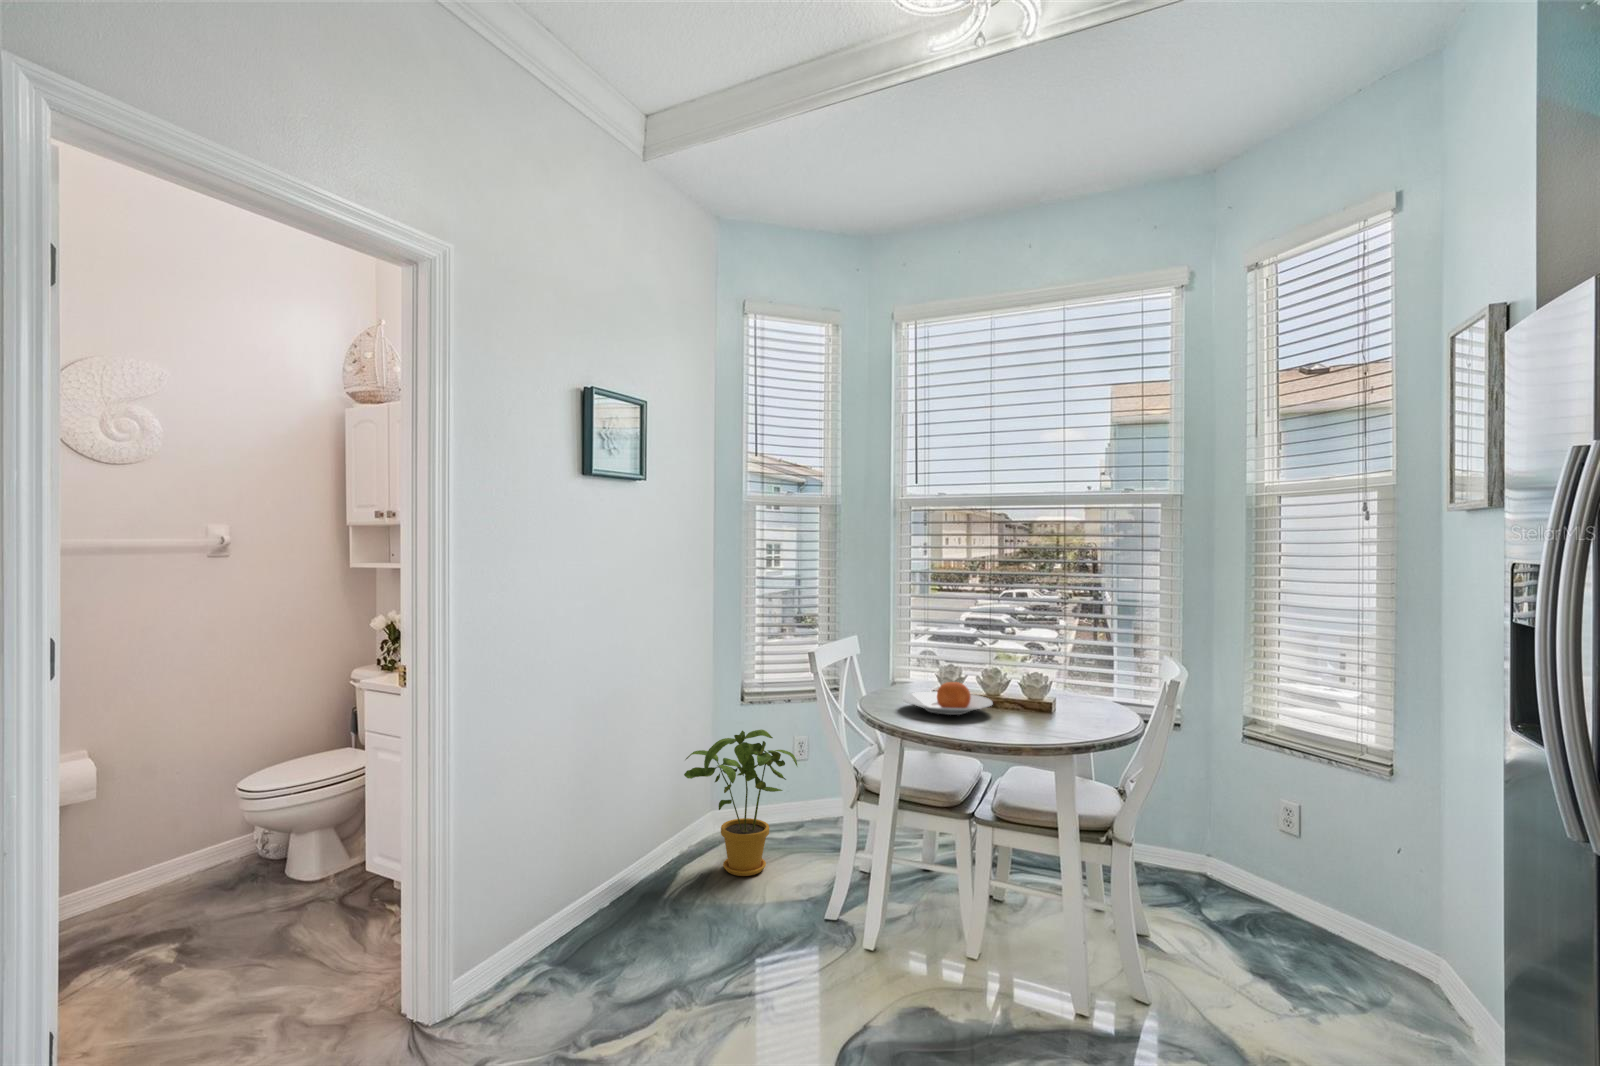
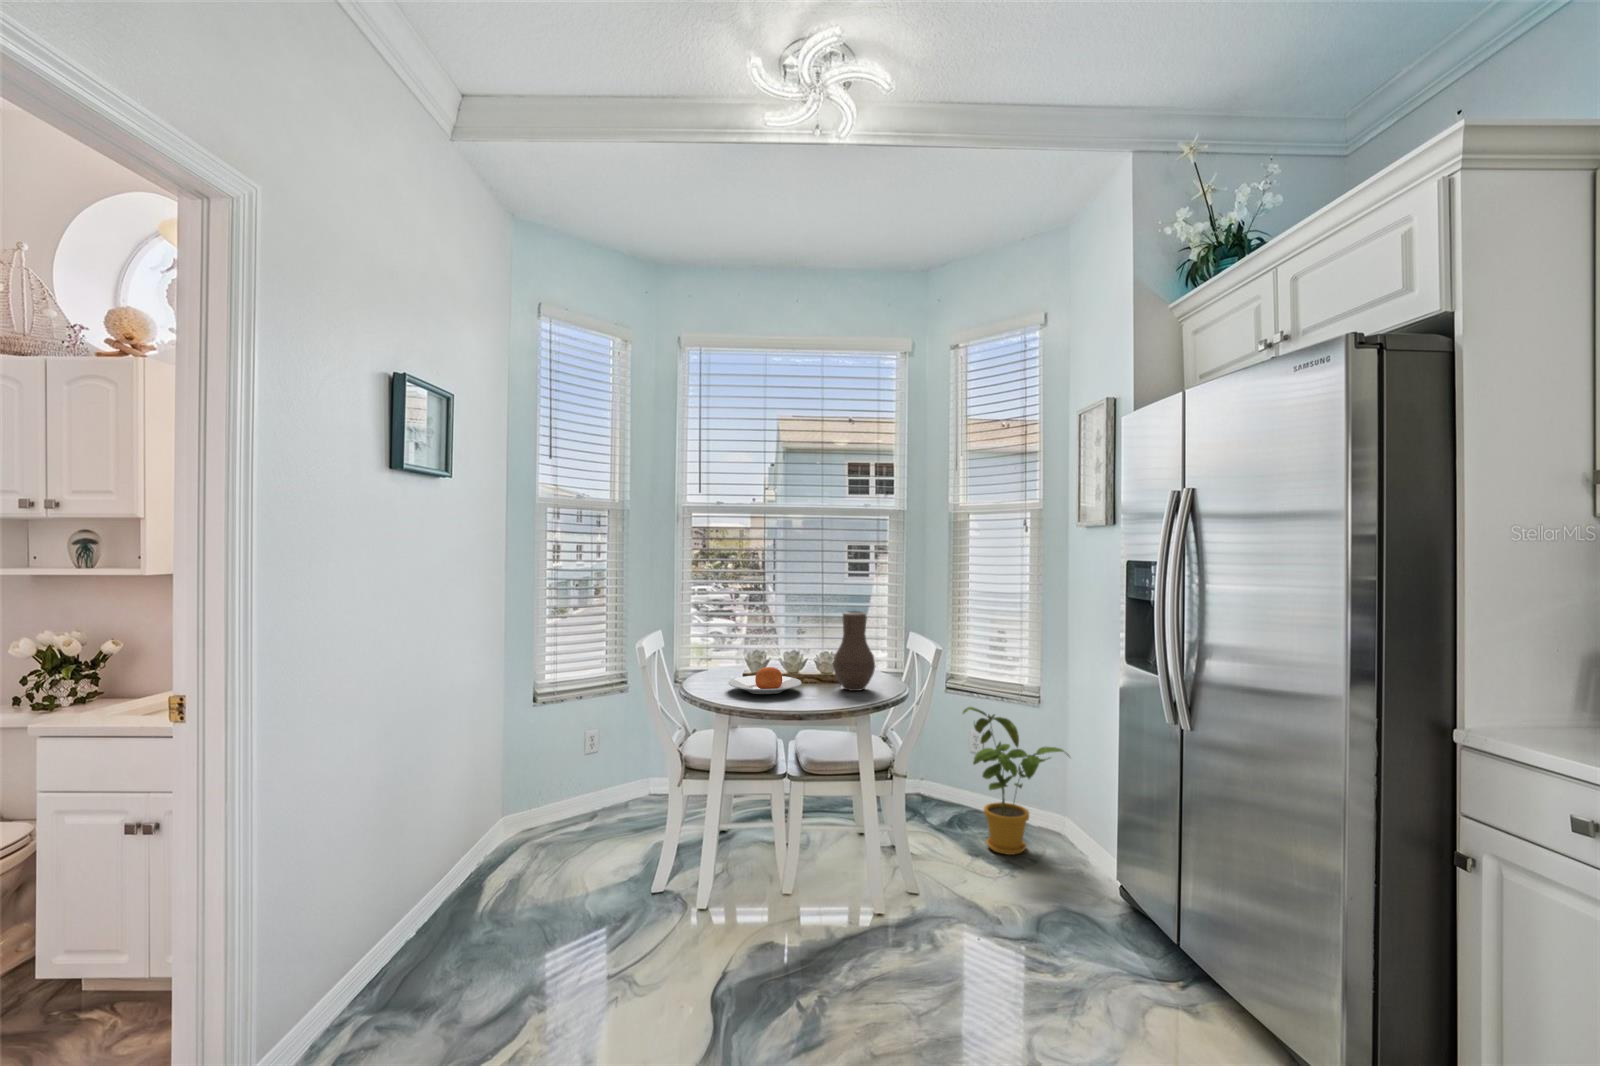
vase: none [1036,619,1095,722] -> present [833,611,875,691]
house plant: present [684,729,797,876] -> present [963,707,1069,855]

